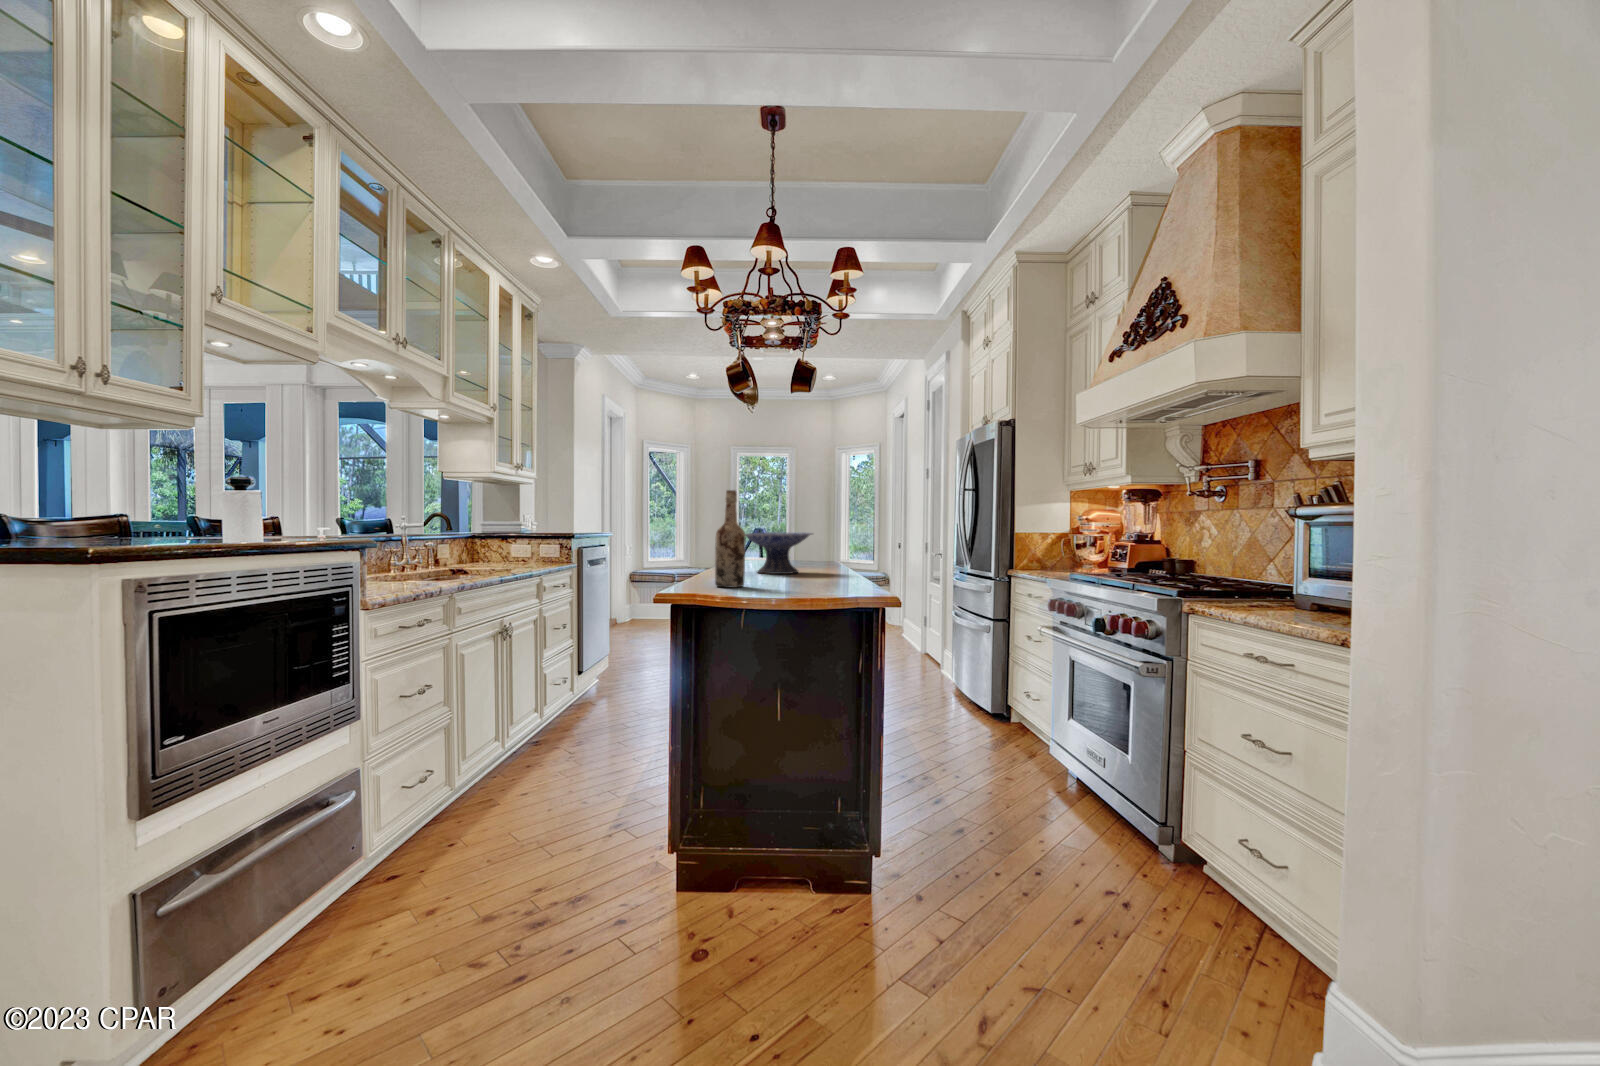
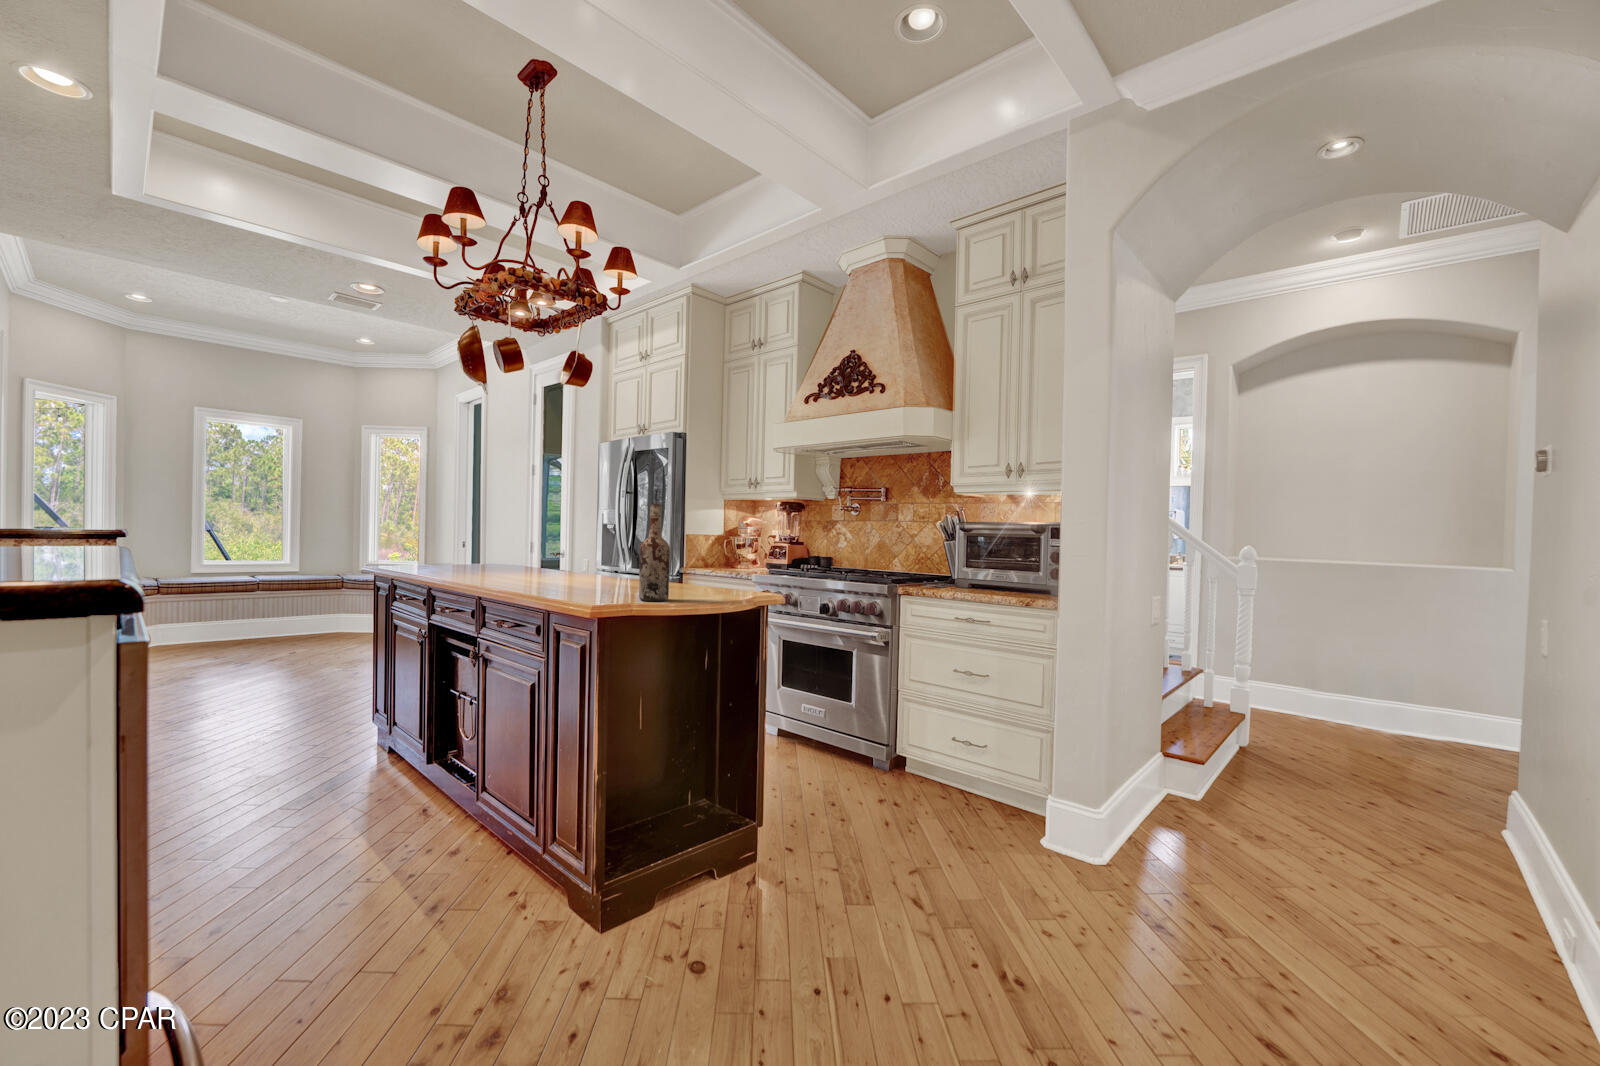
decorative bowl: present [745,532,813,574] -> none [552,542,630,585]

